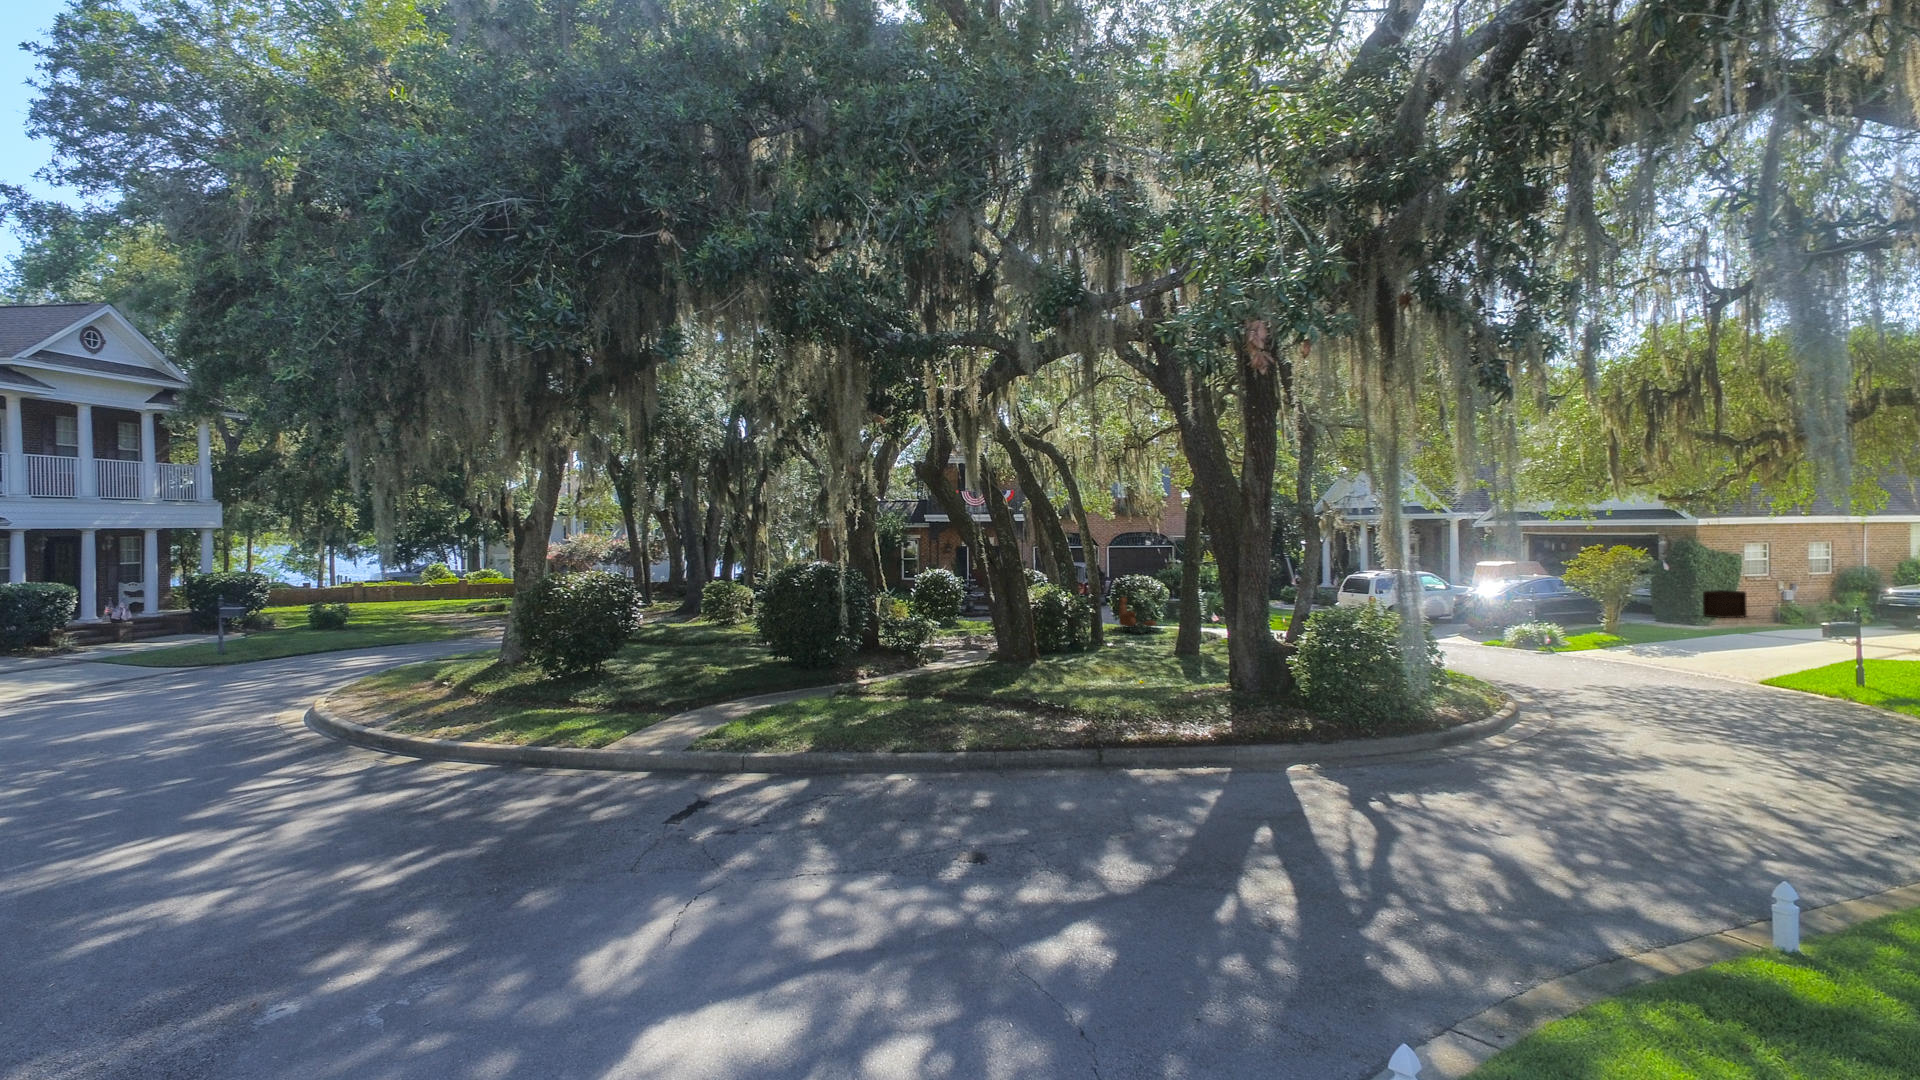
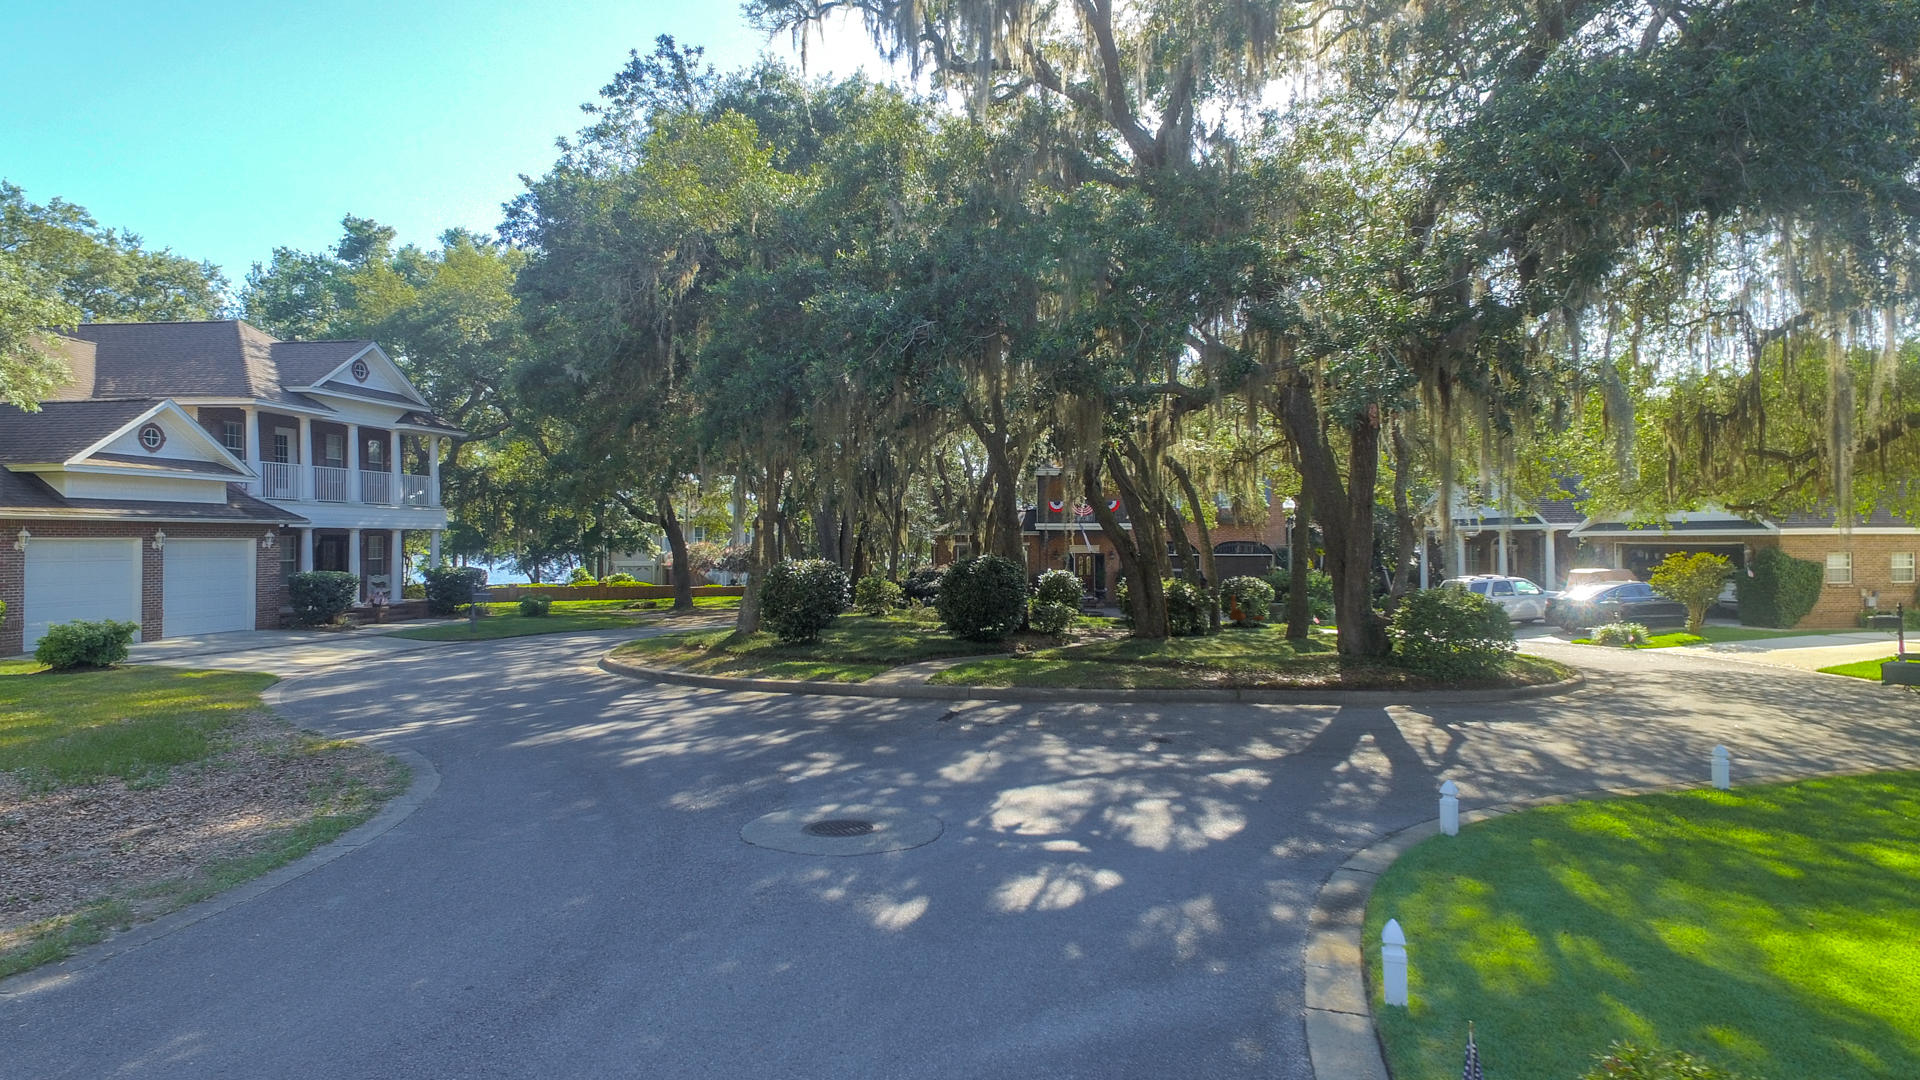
wooden crate: present [1703,590,1747,618] -> none [1786,597,1829,622]

